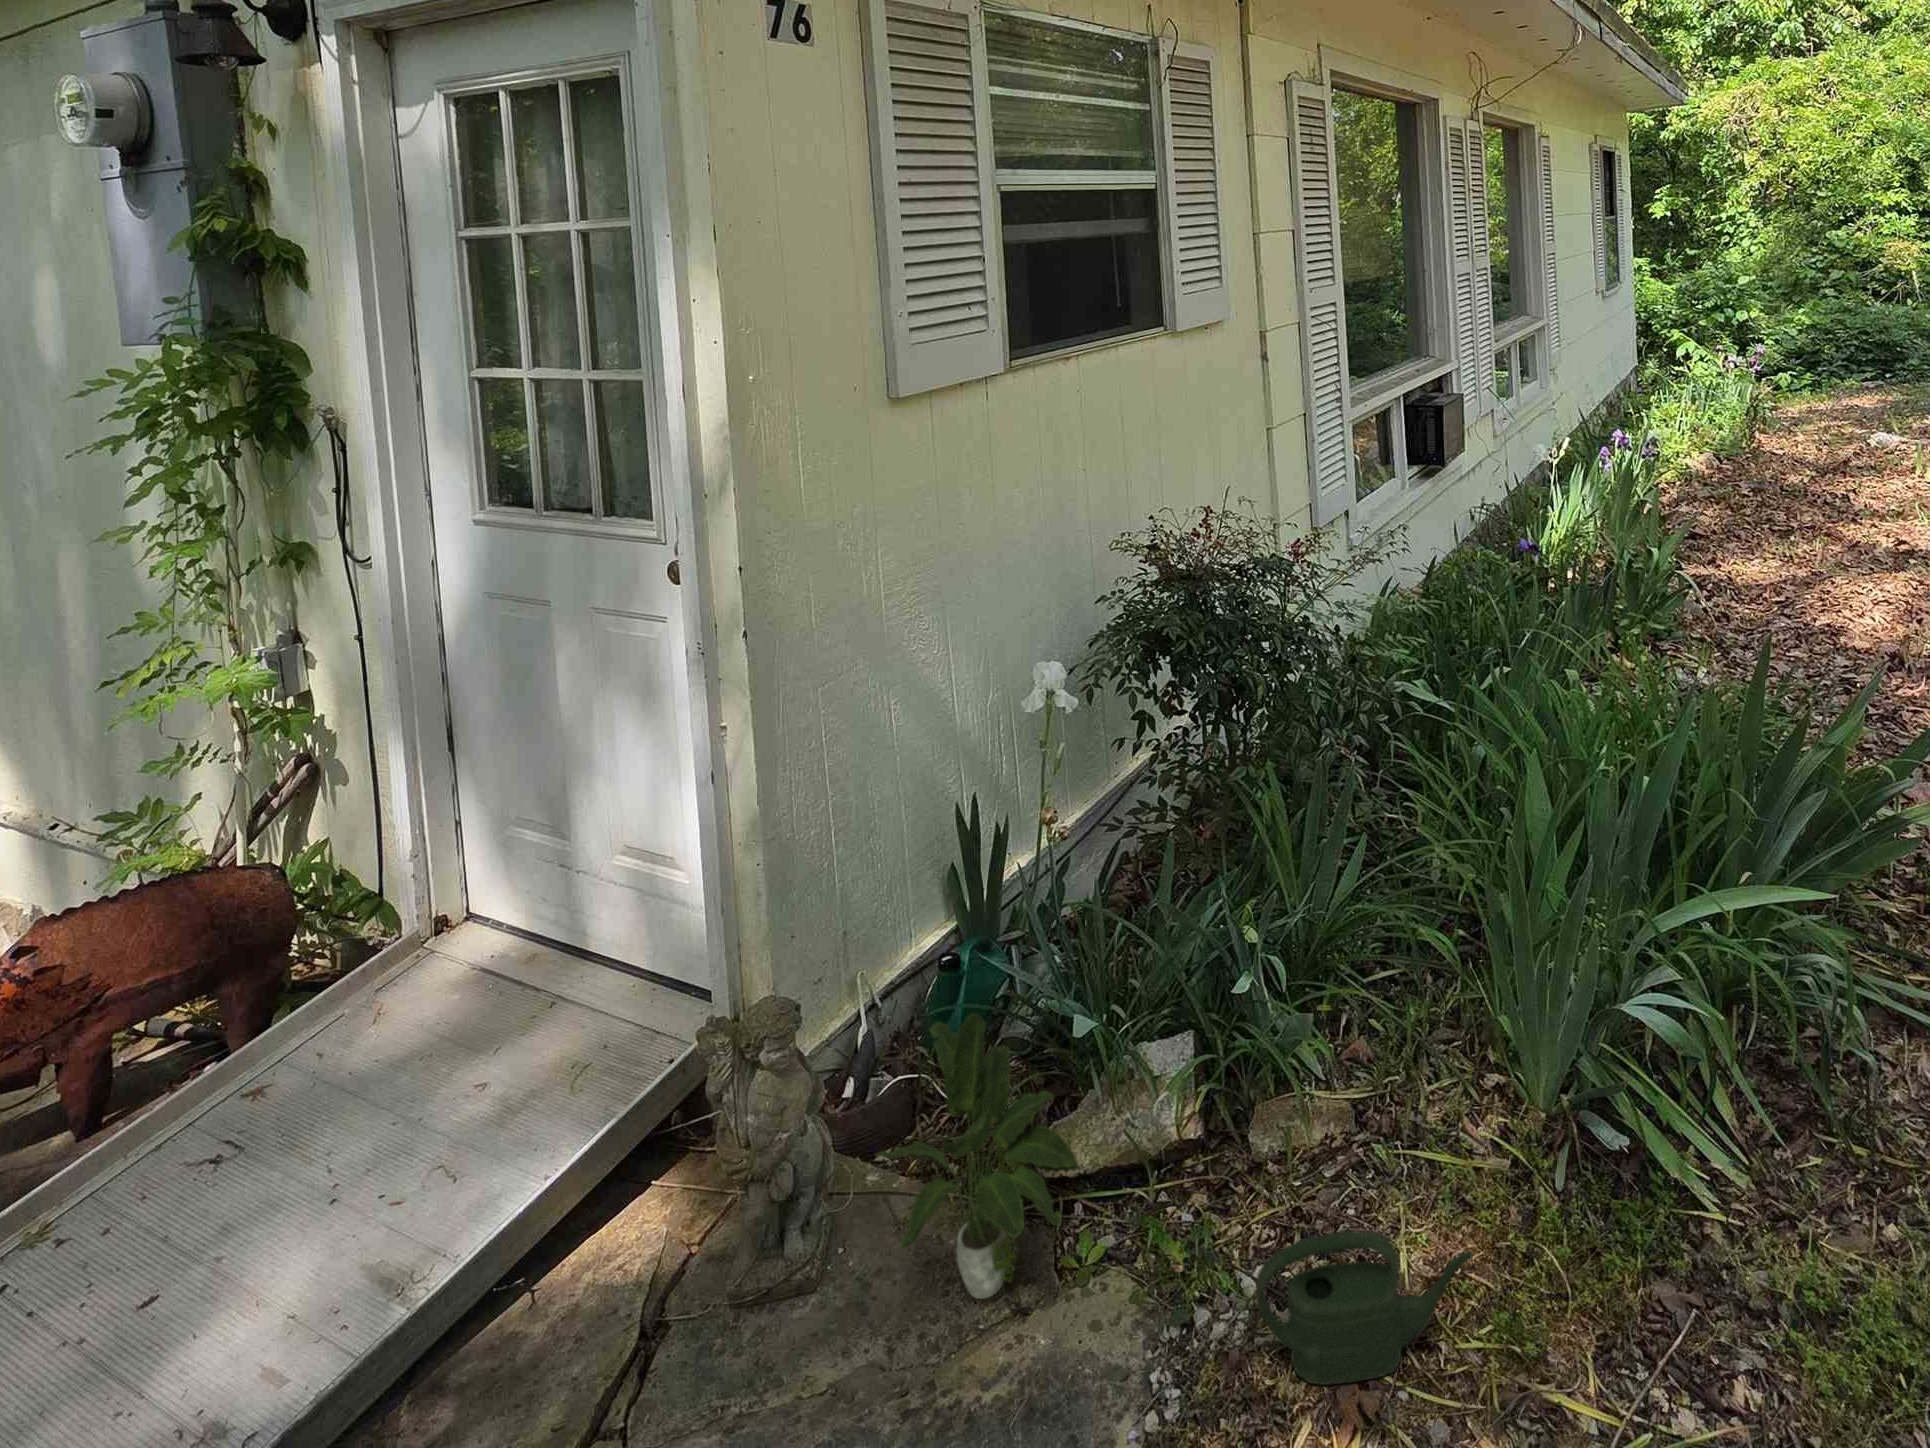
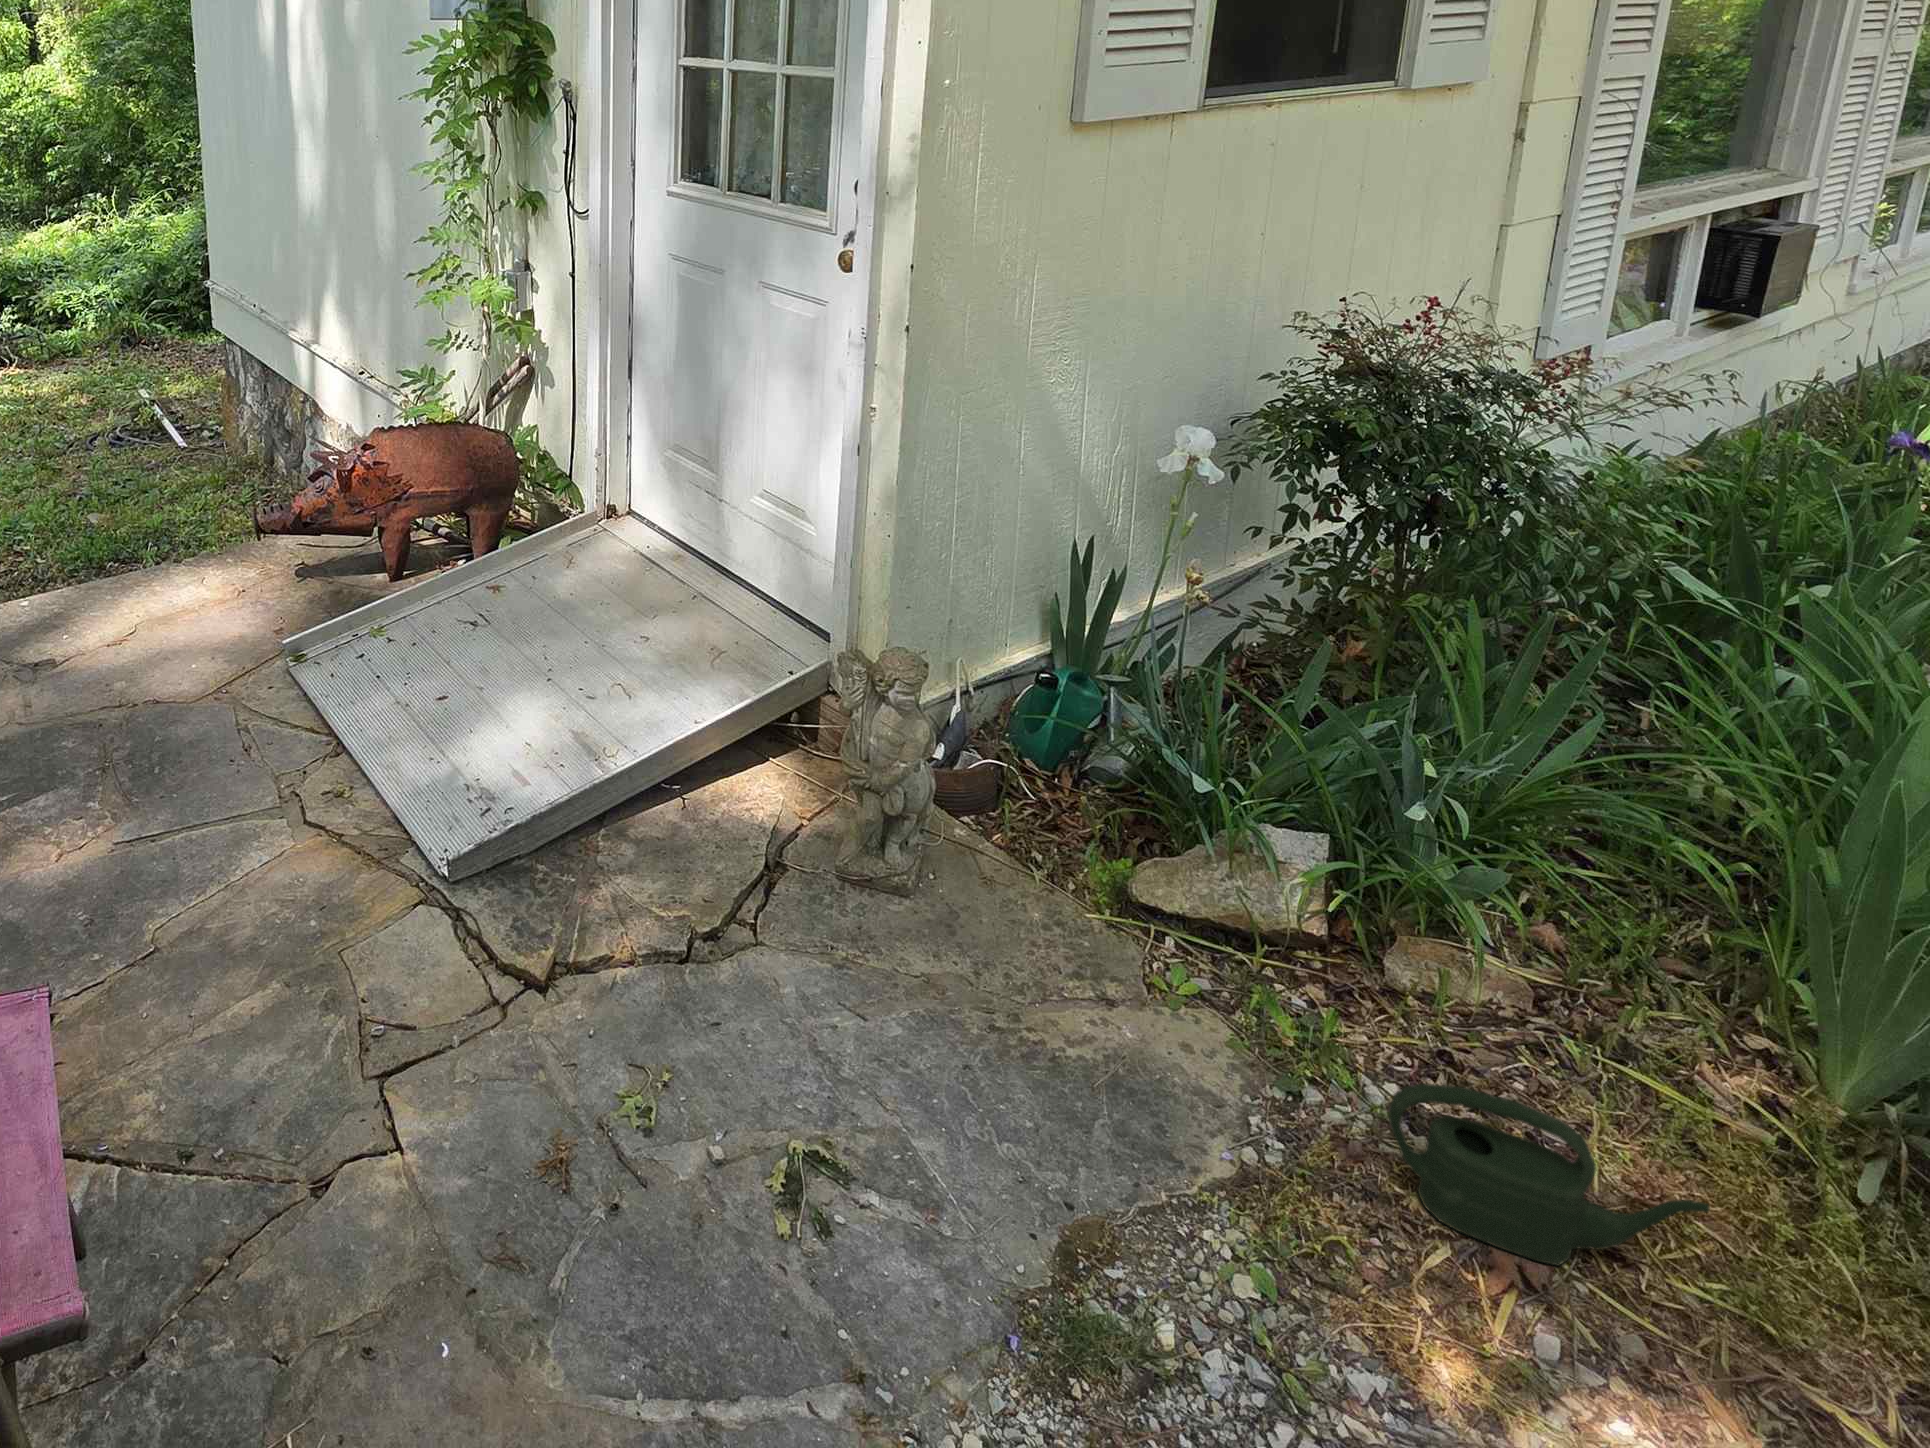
potted plant: present [875,1014,1082,1299] -> none [989,725,1188,977]

